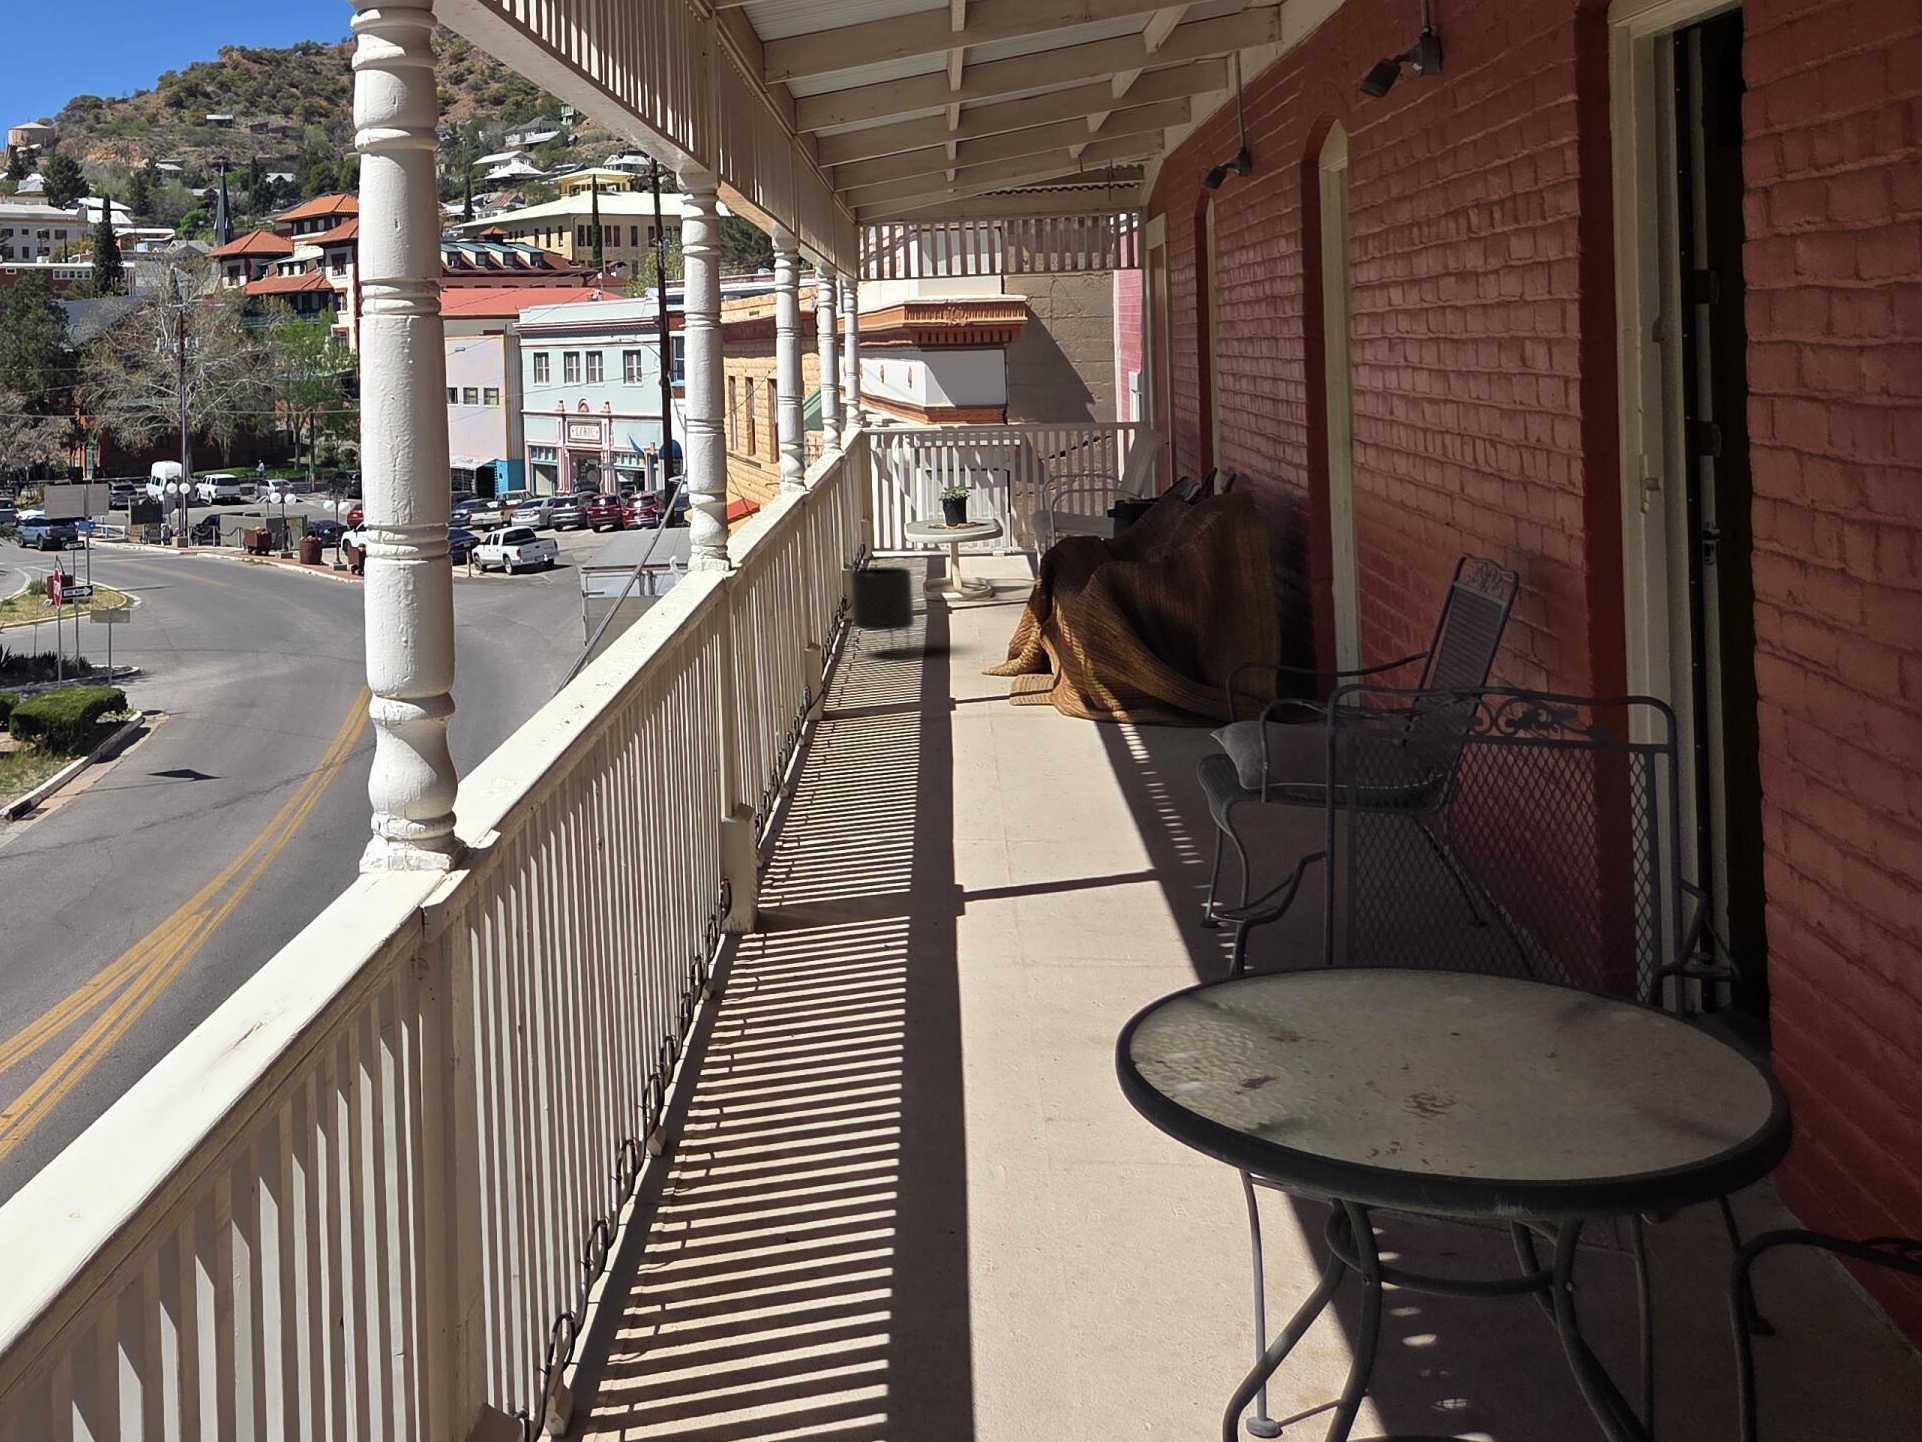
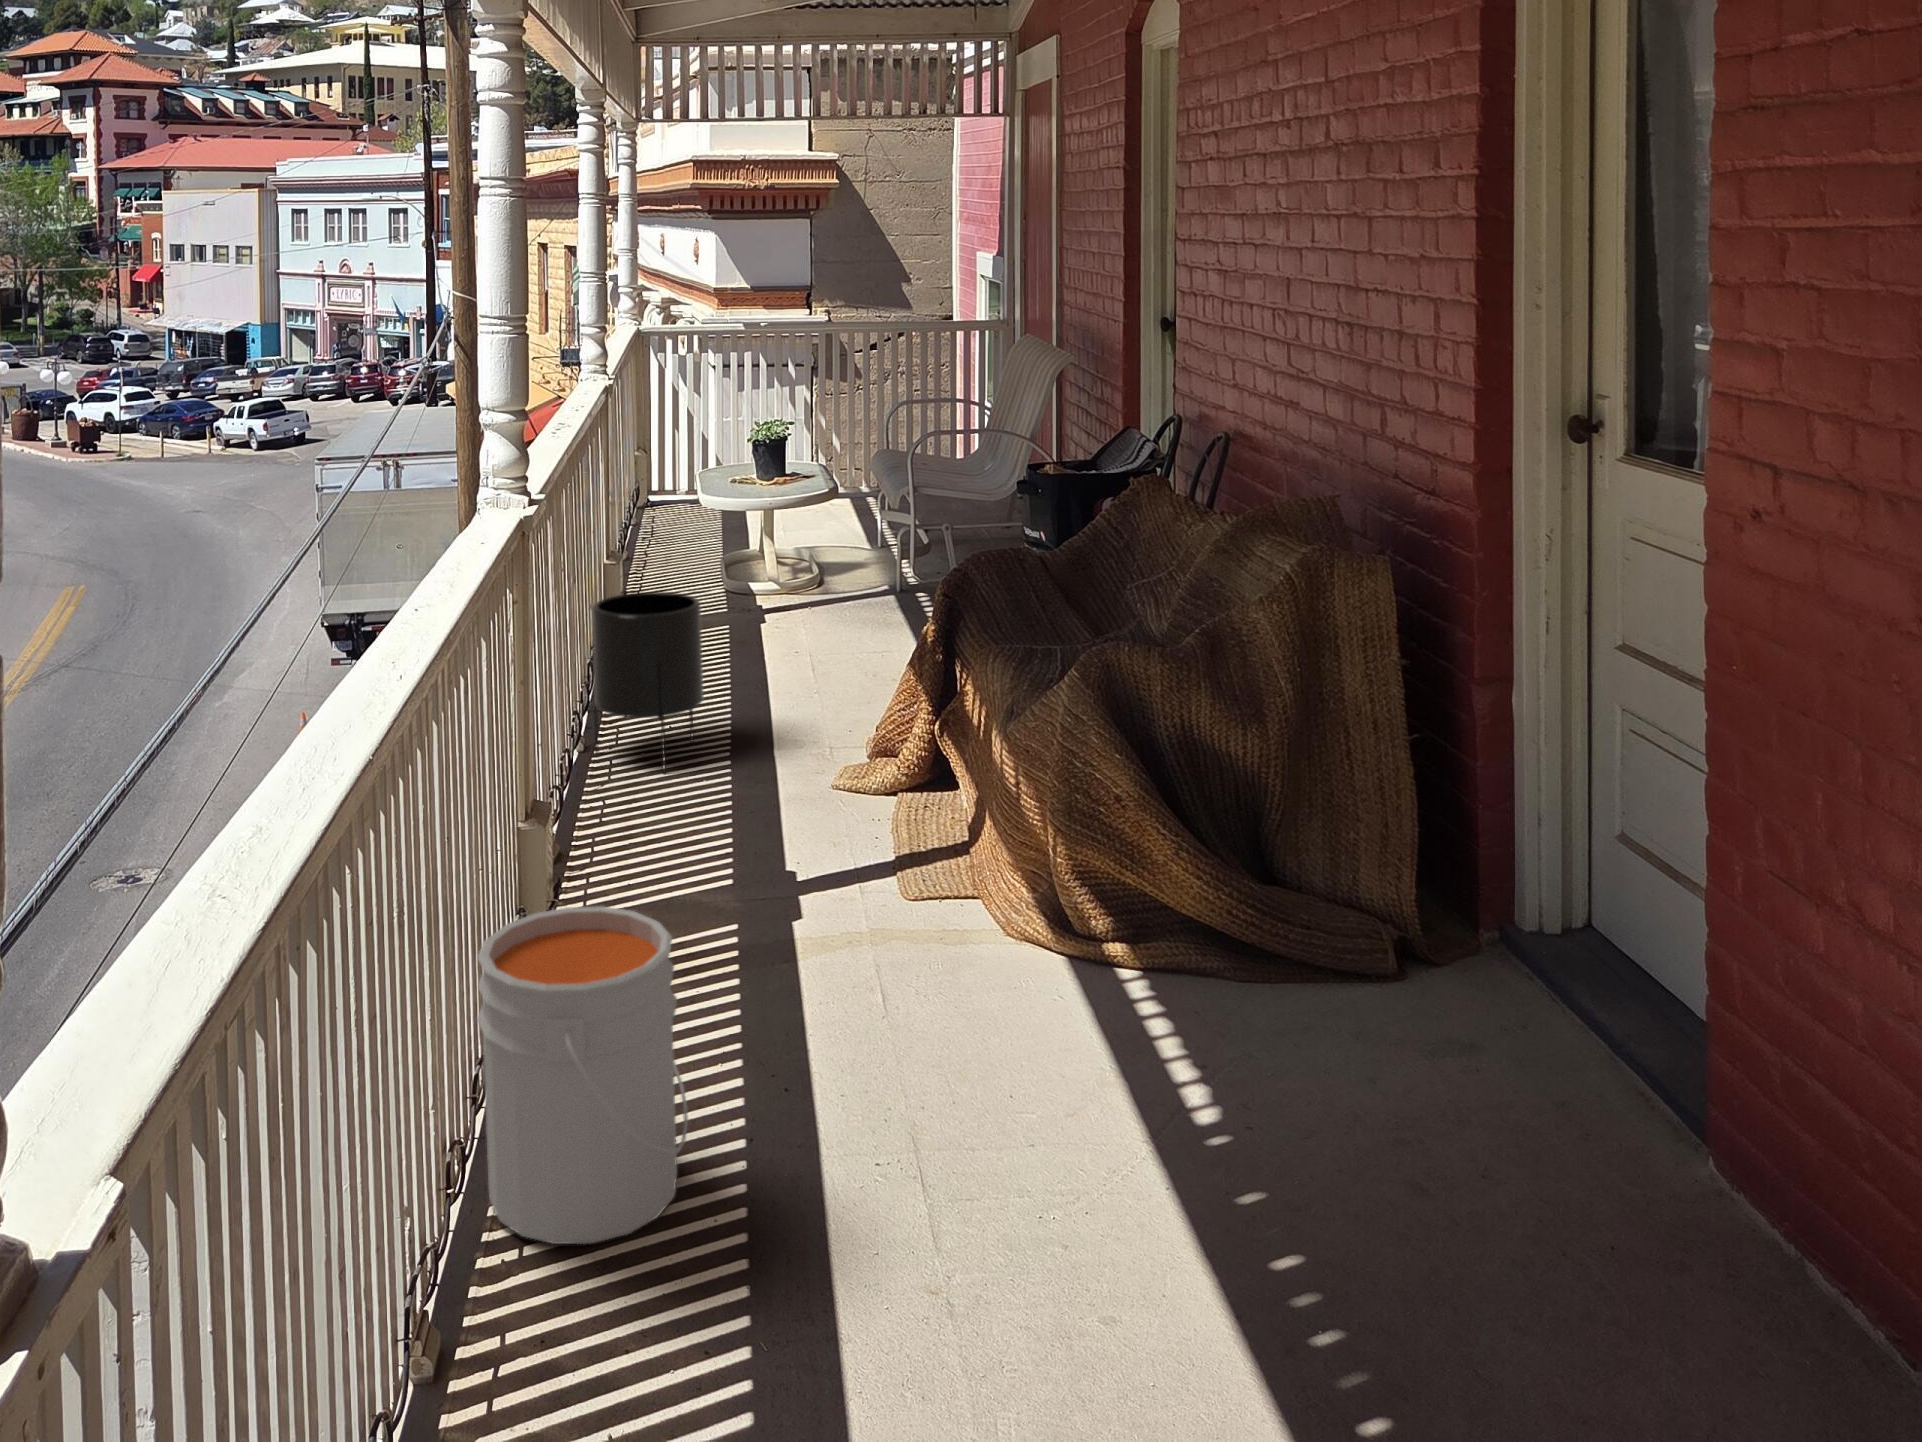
bucket: none [819,648,907,766] -> present [477,906,688,1244]

